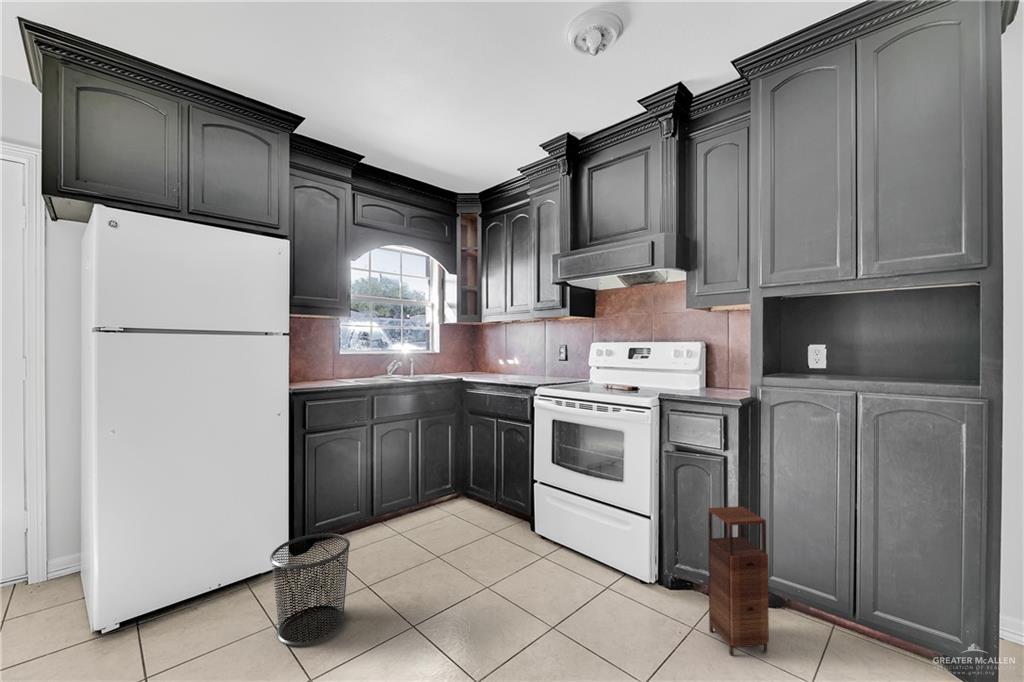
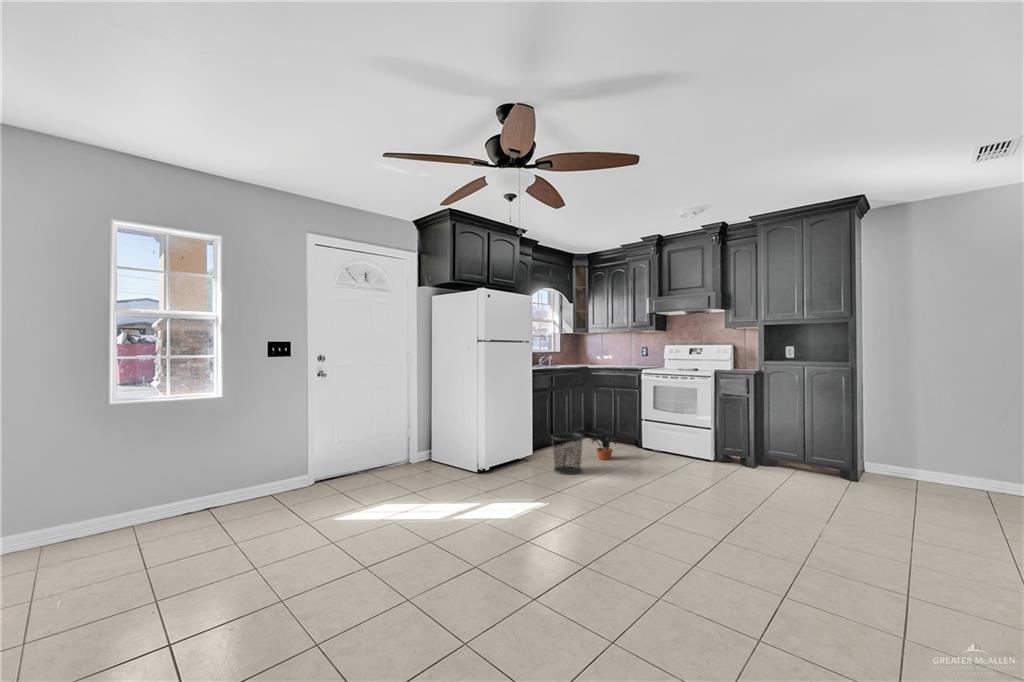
storage cabinet: present [708,506,769,656] -> none [742,416,769,475]
potted plant: none [405,514,470,576] -> present [591,434,619,460]

